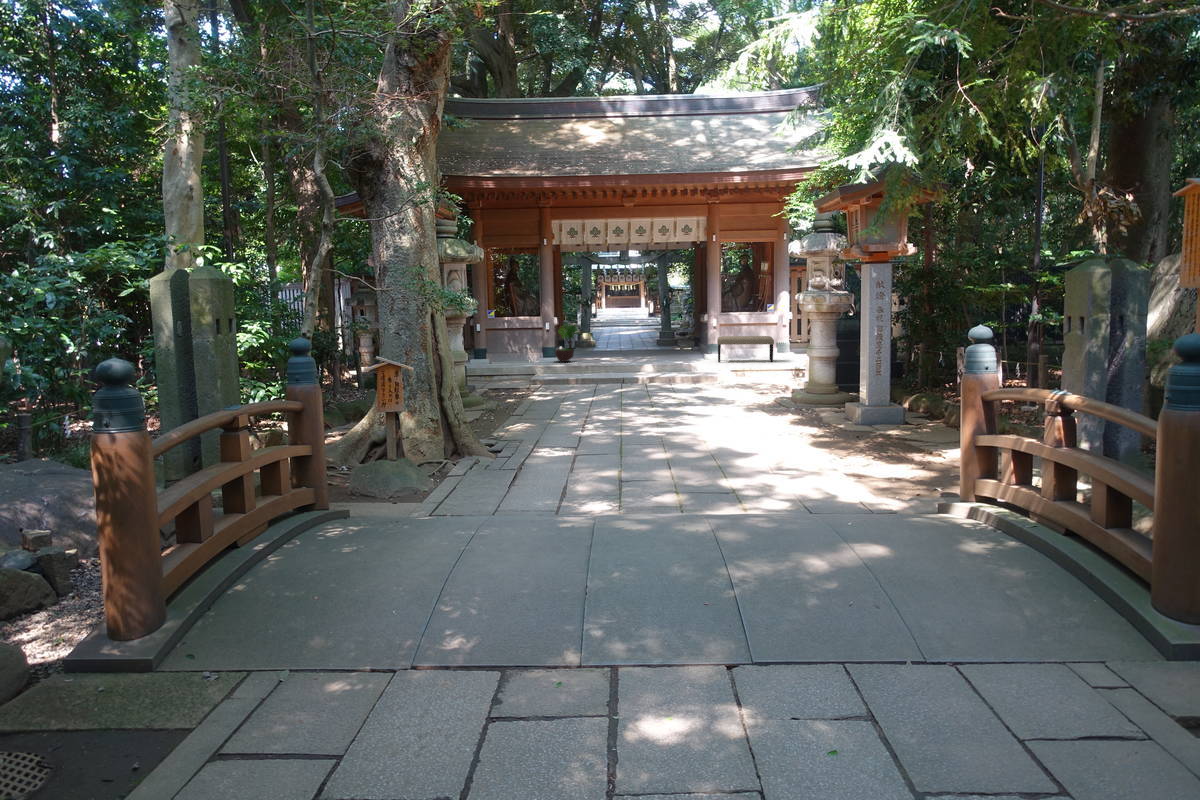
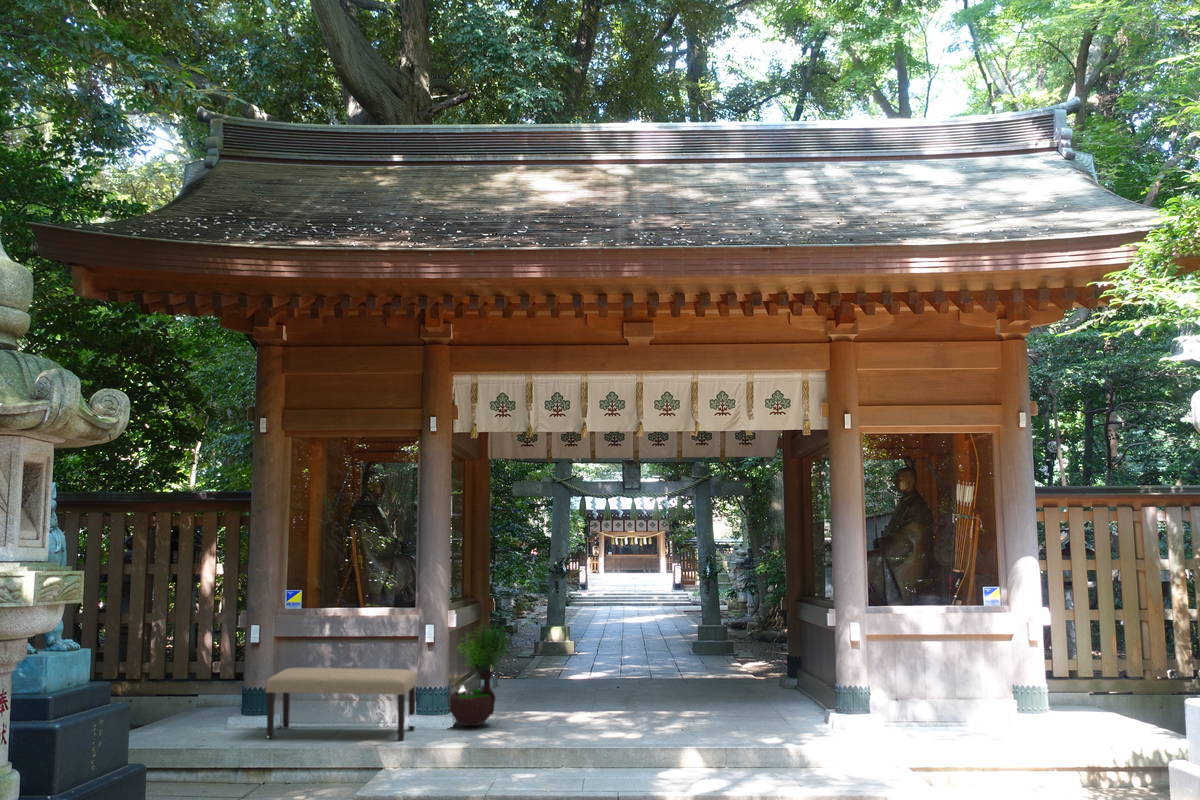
bench: present [717,336,774,362] -> present [265,668,417,741]

